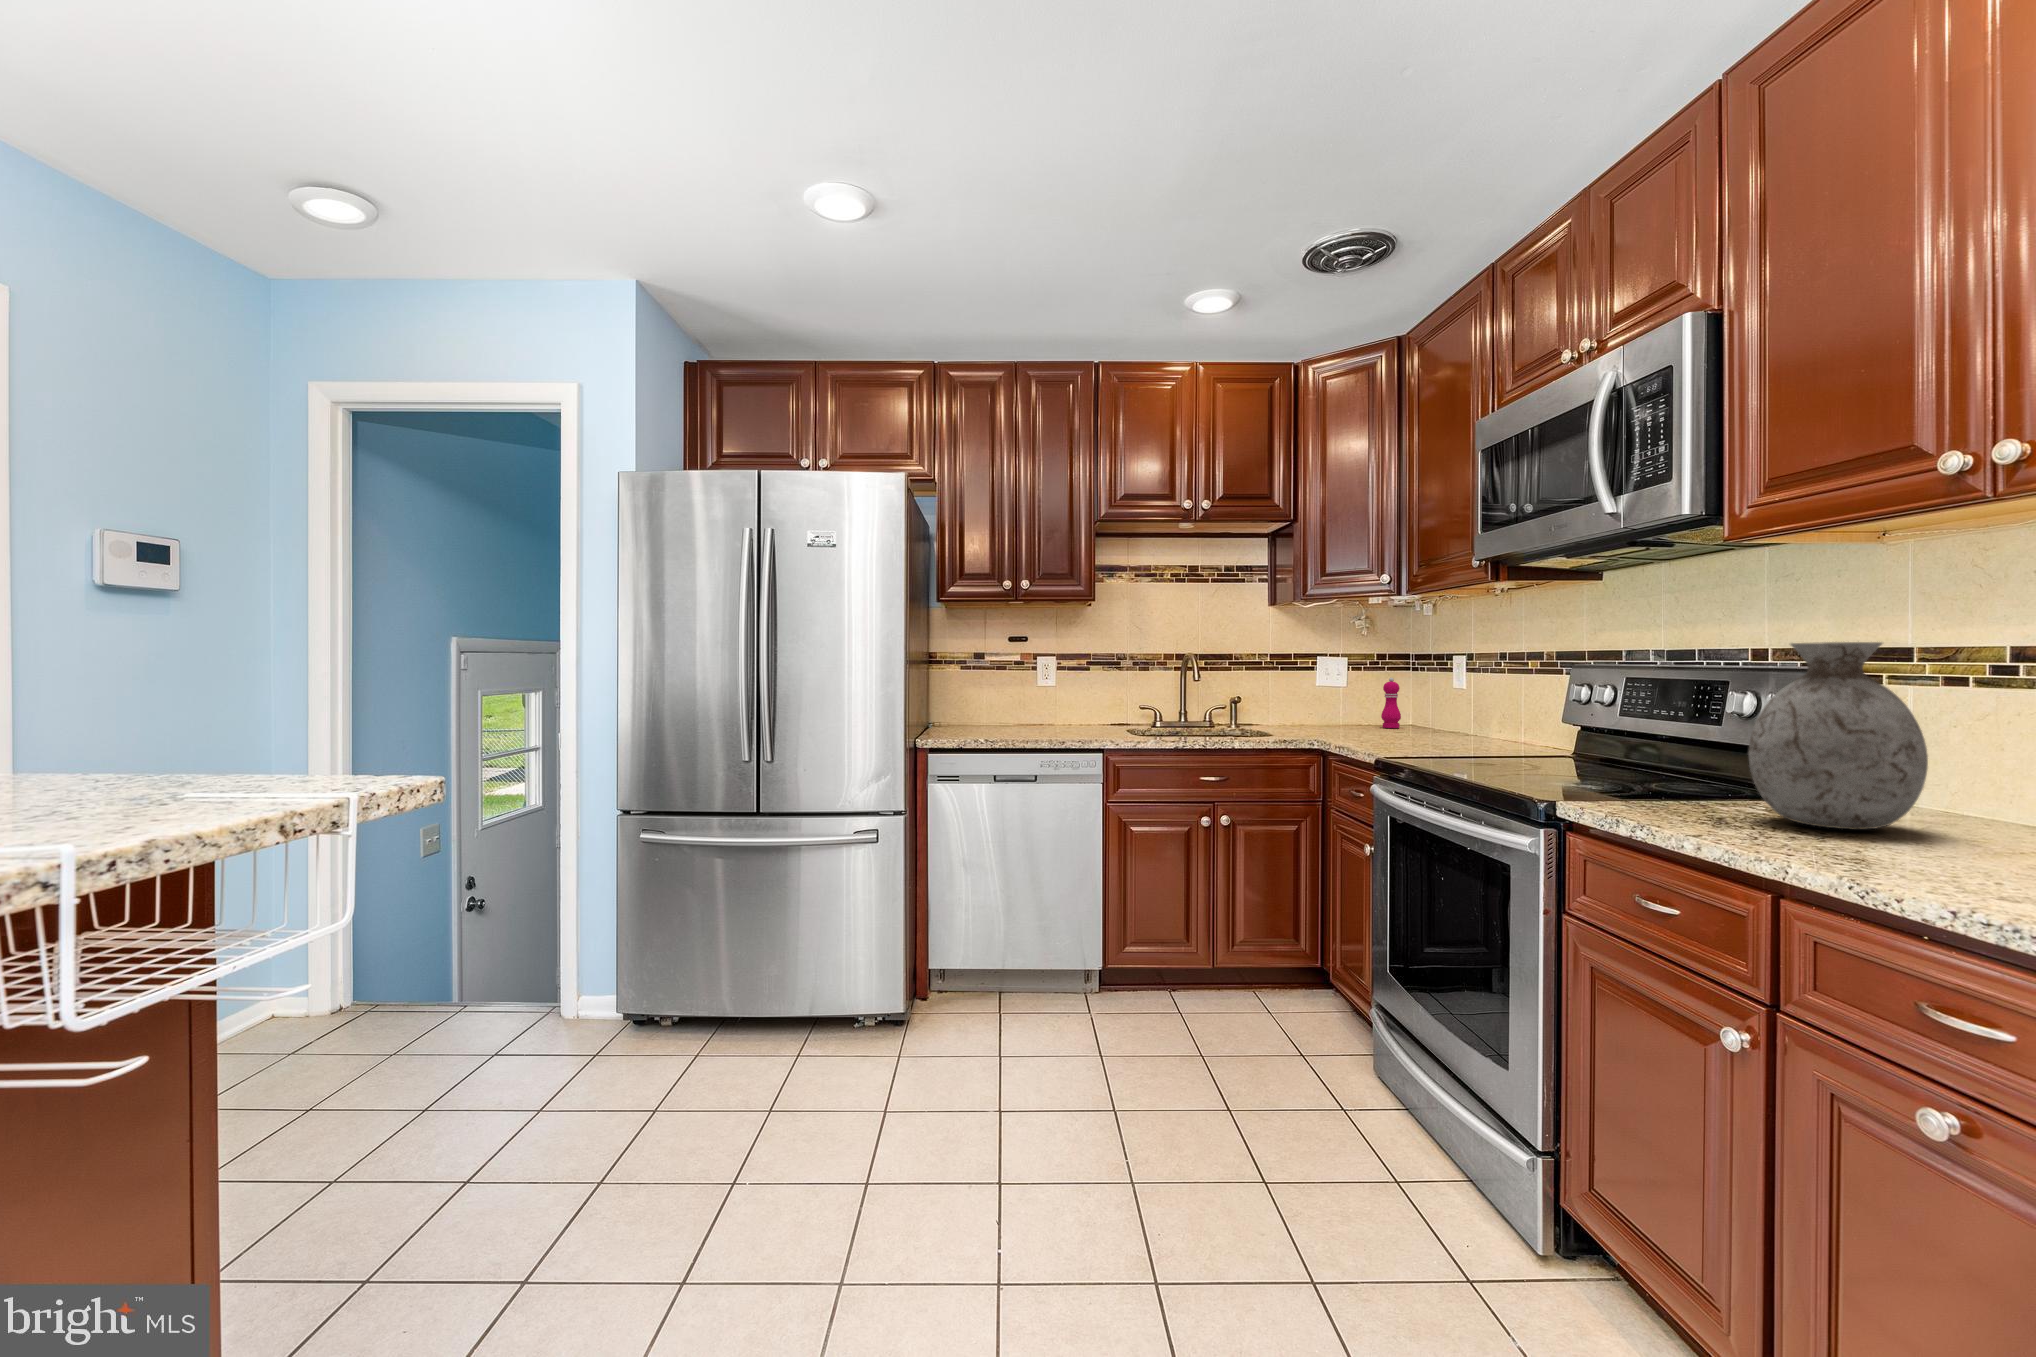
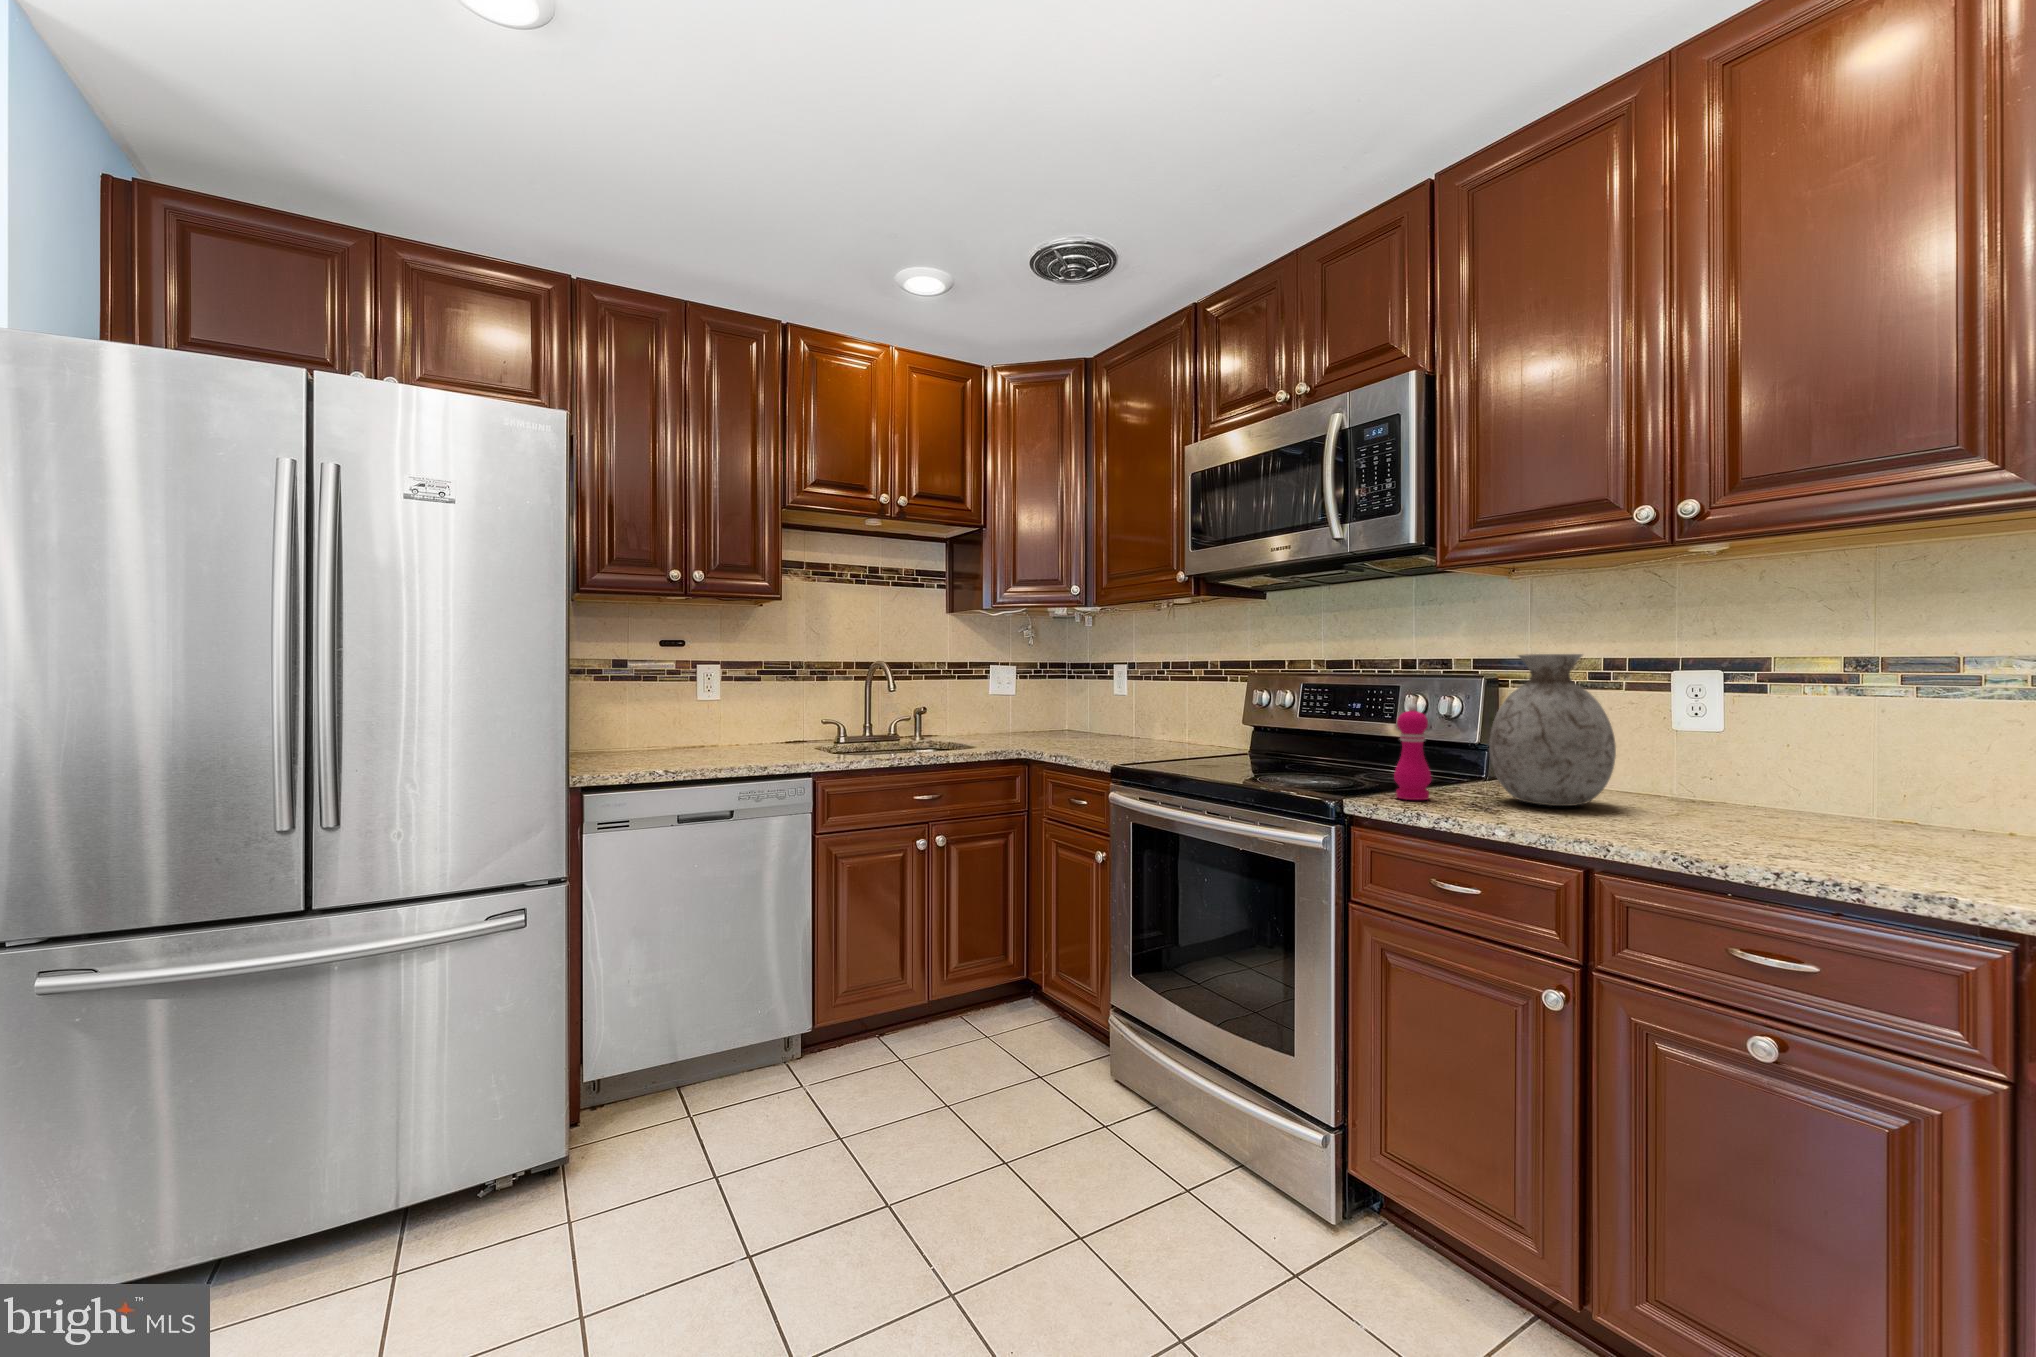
pepper mill: present [1381,678,1401,728] -> present [1394,704,1432,800]

